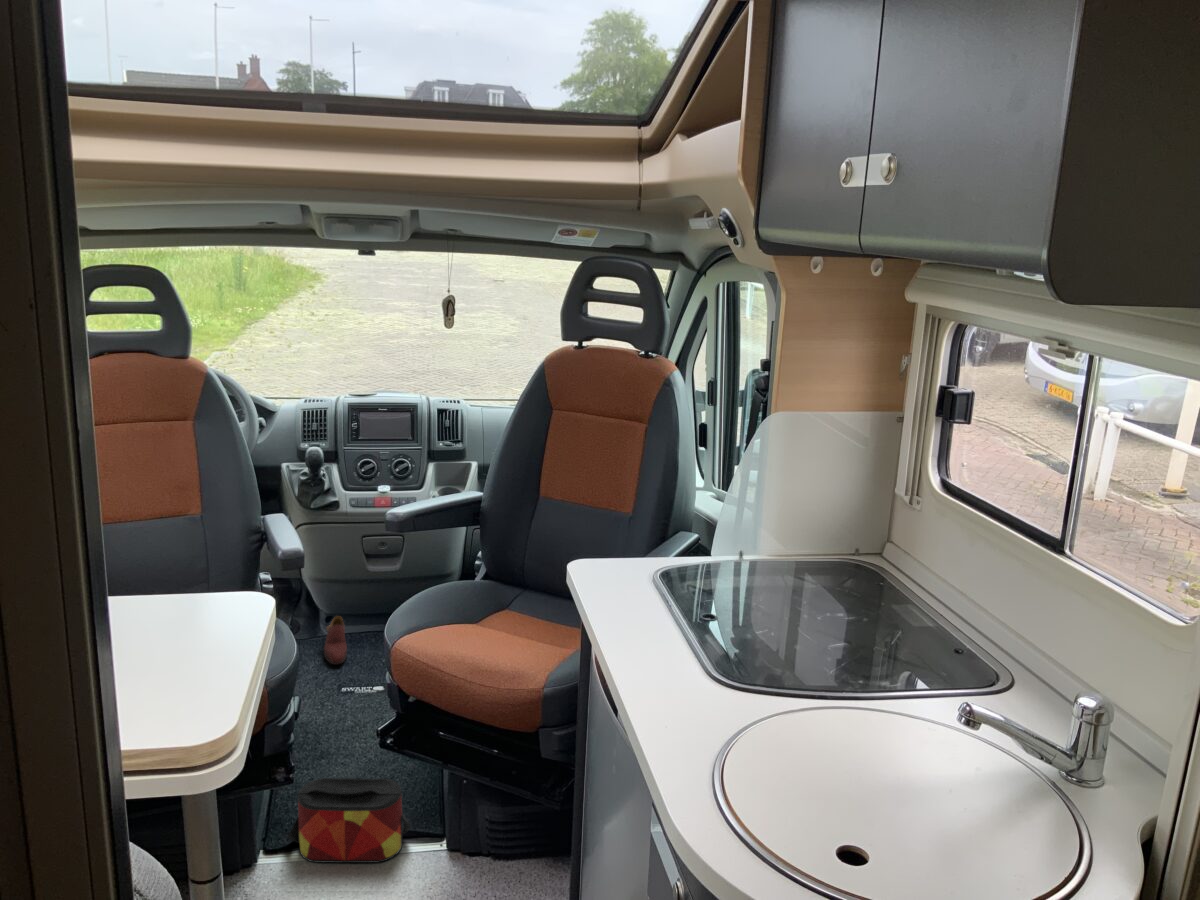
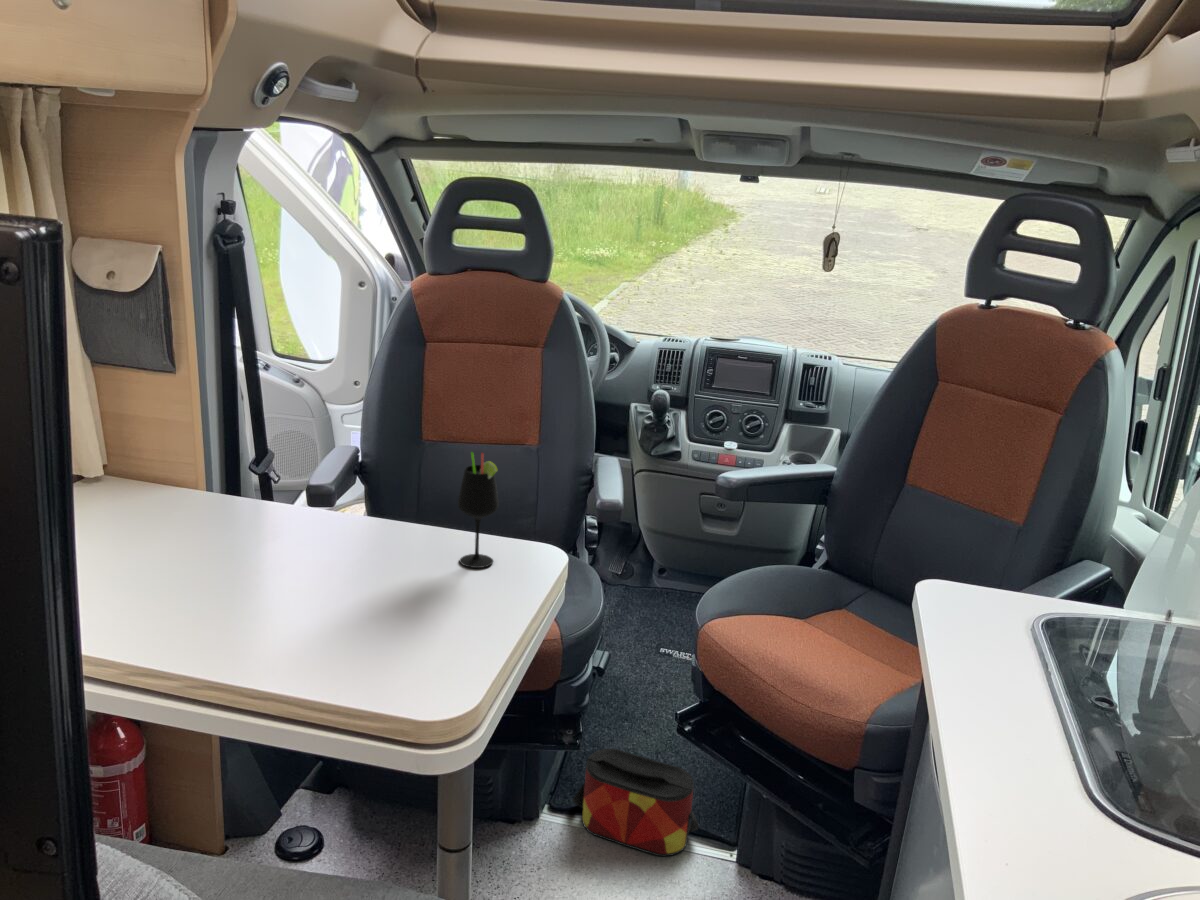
wine glass: none [153,516,195,625] -> present [458,452,499,568]
shoe: present [324,616,347,664] -> none [646,572,671,624]

